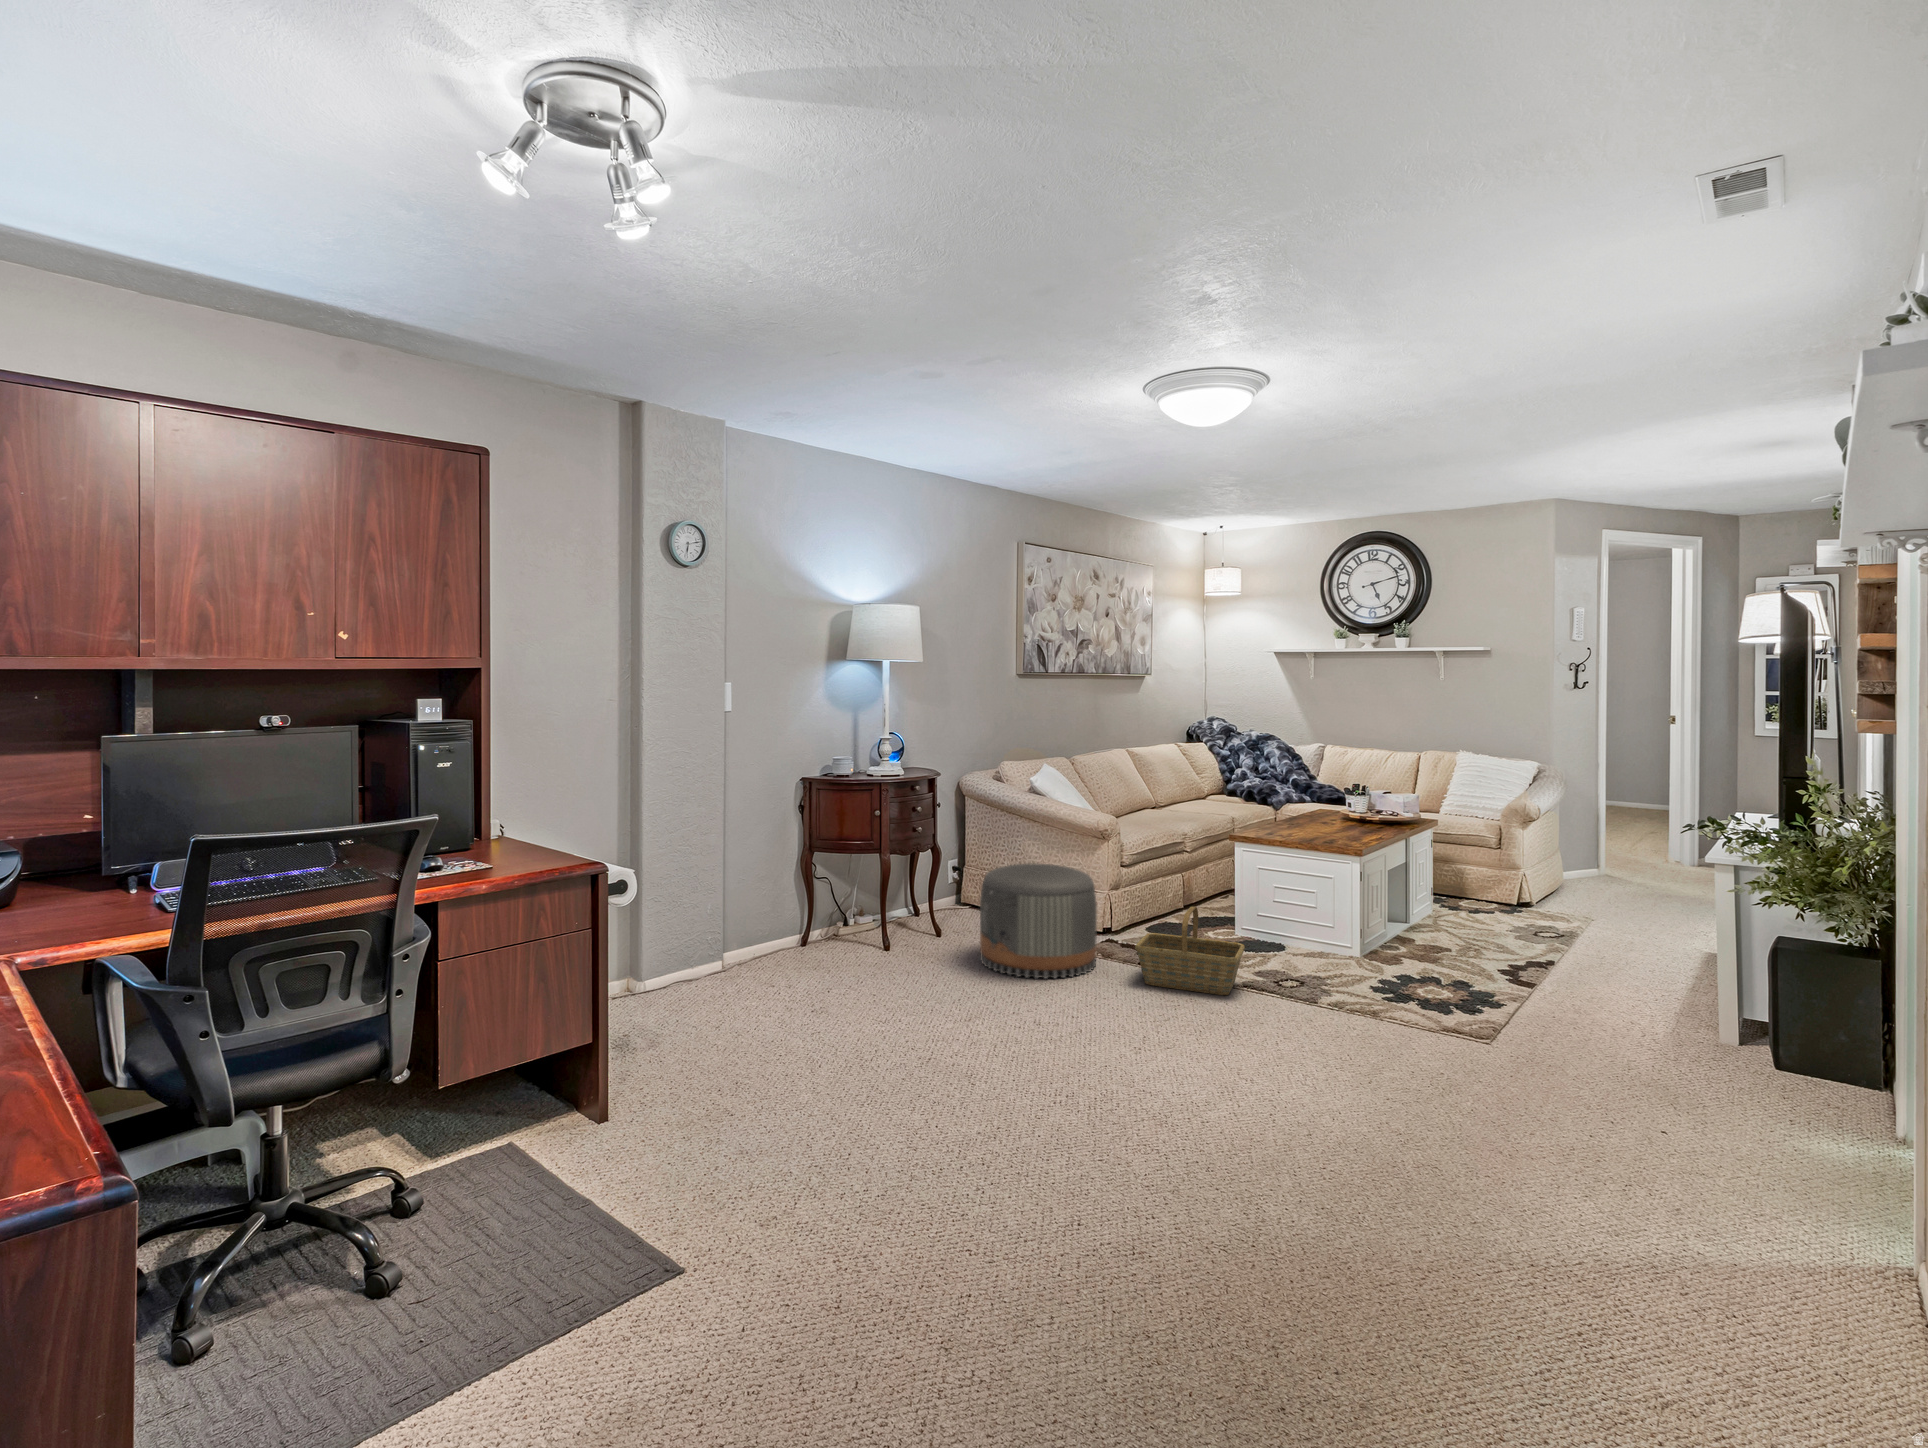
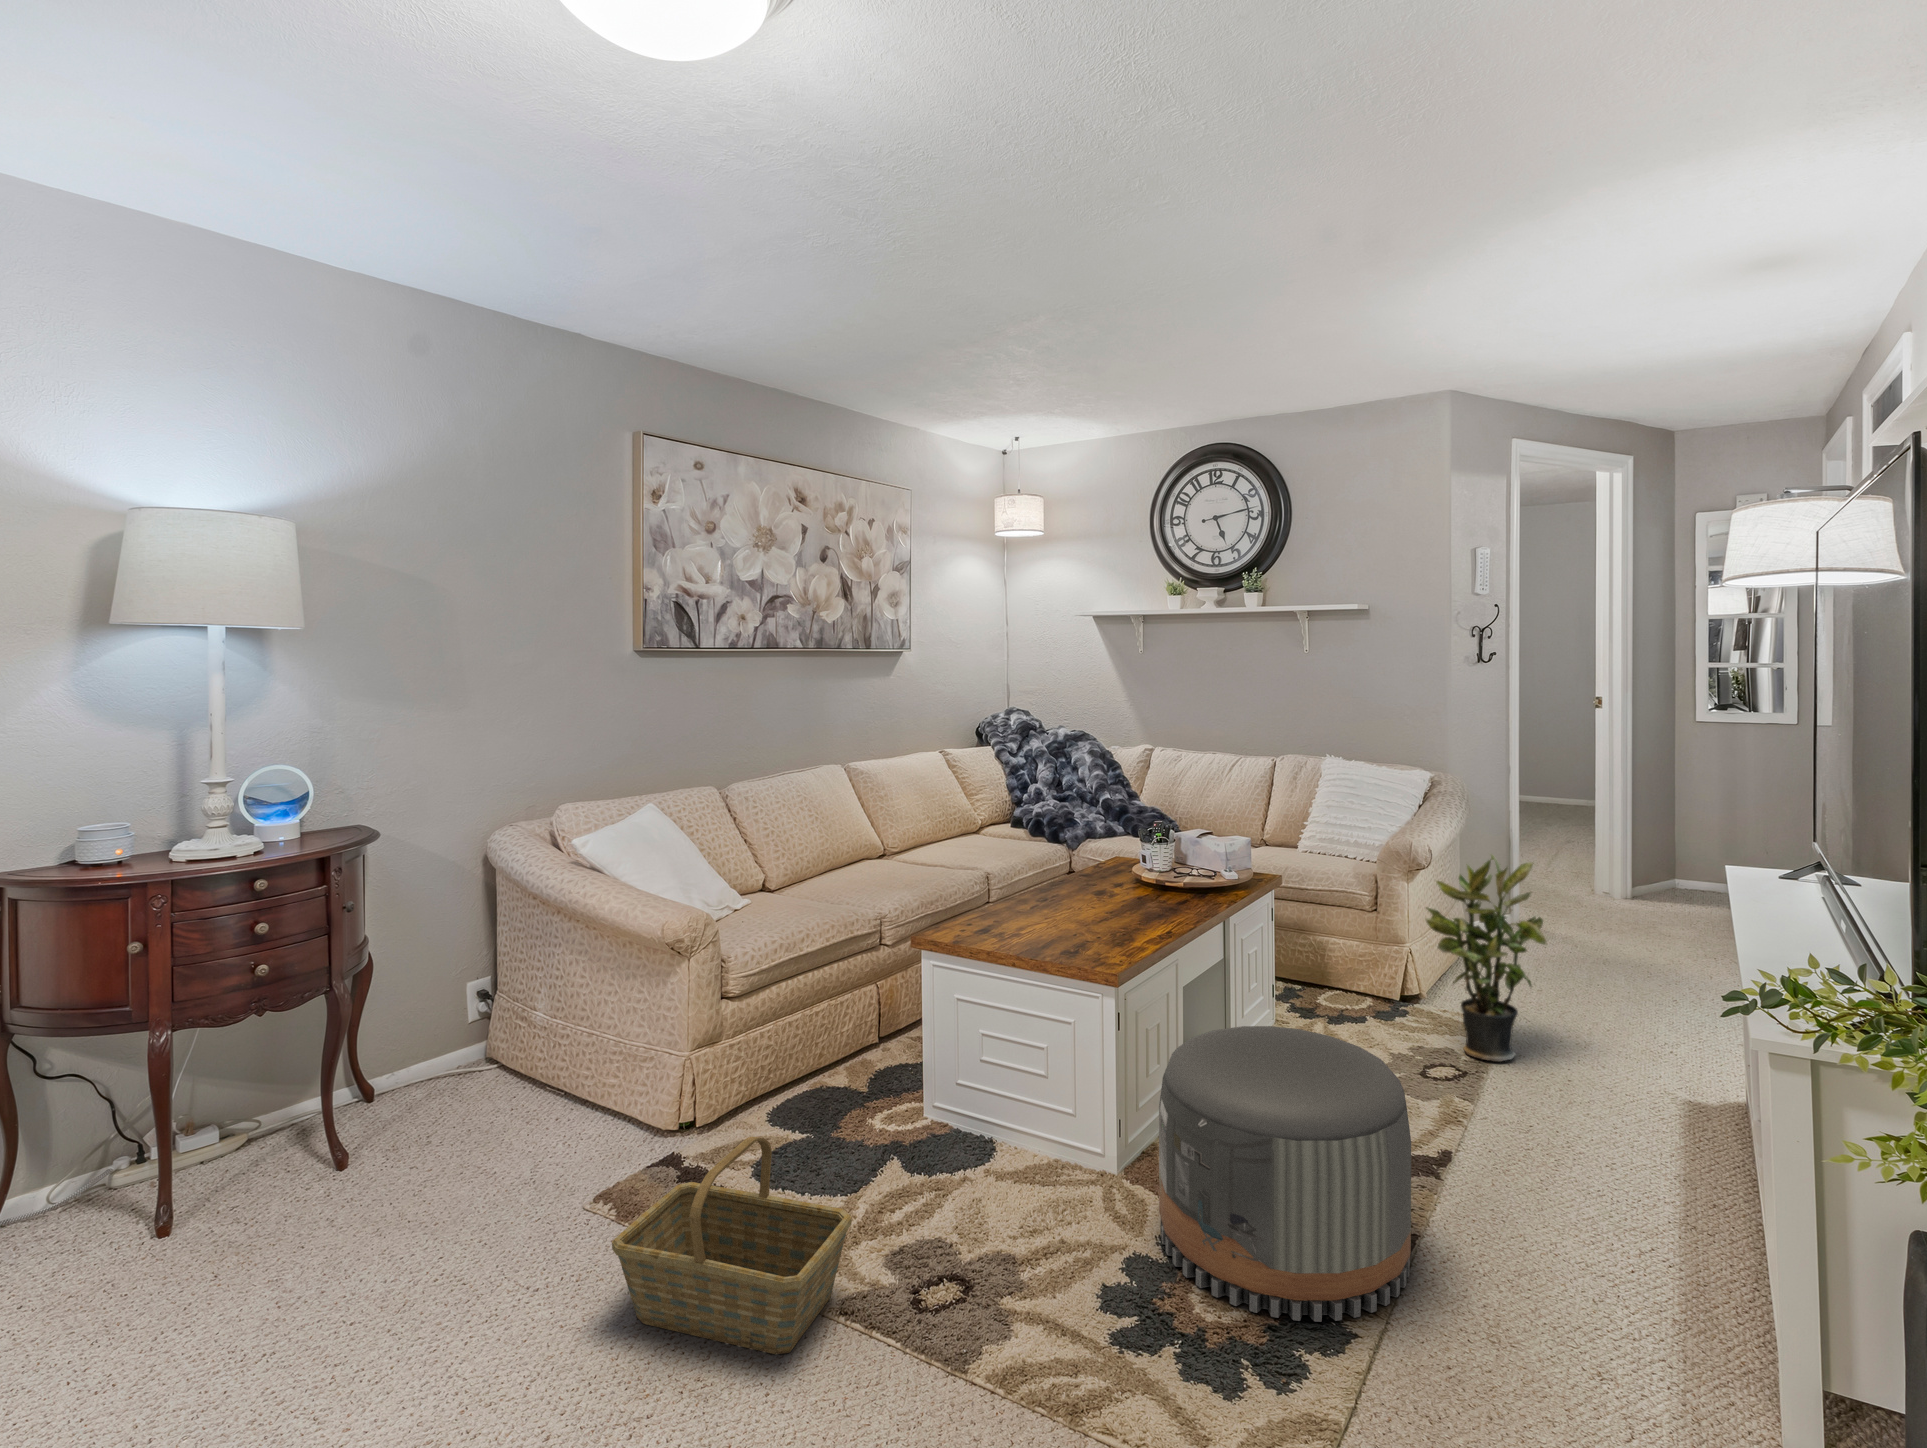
potted plant: none [1537,804,1618,932] -> present [1426,855,1546,1062]
pouf: present [980,864,1097,979] -> present [1159,1026,1411,1322]

